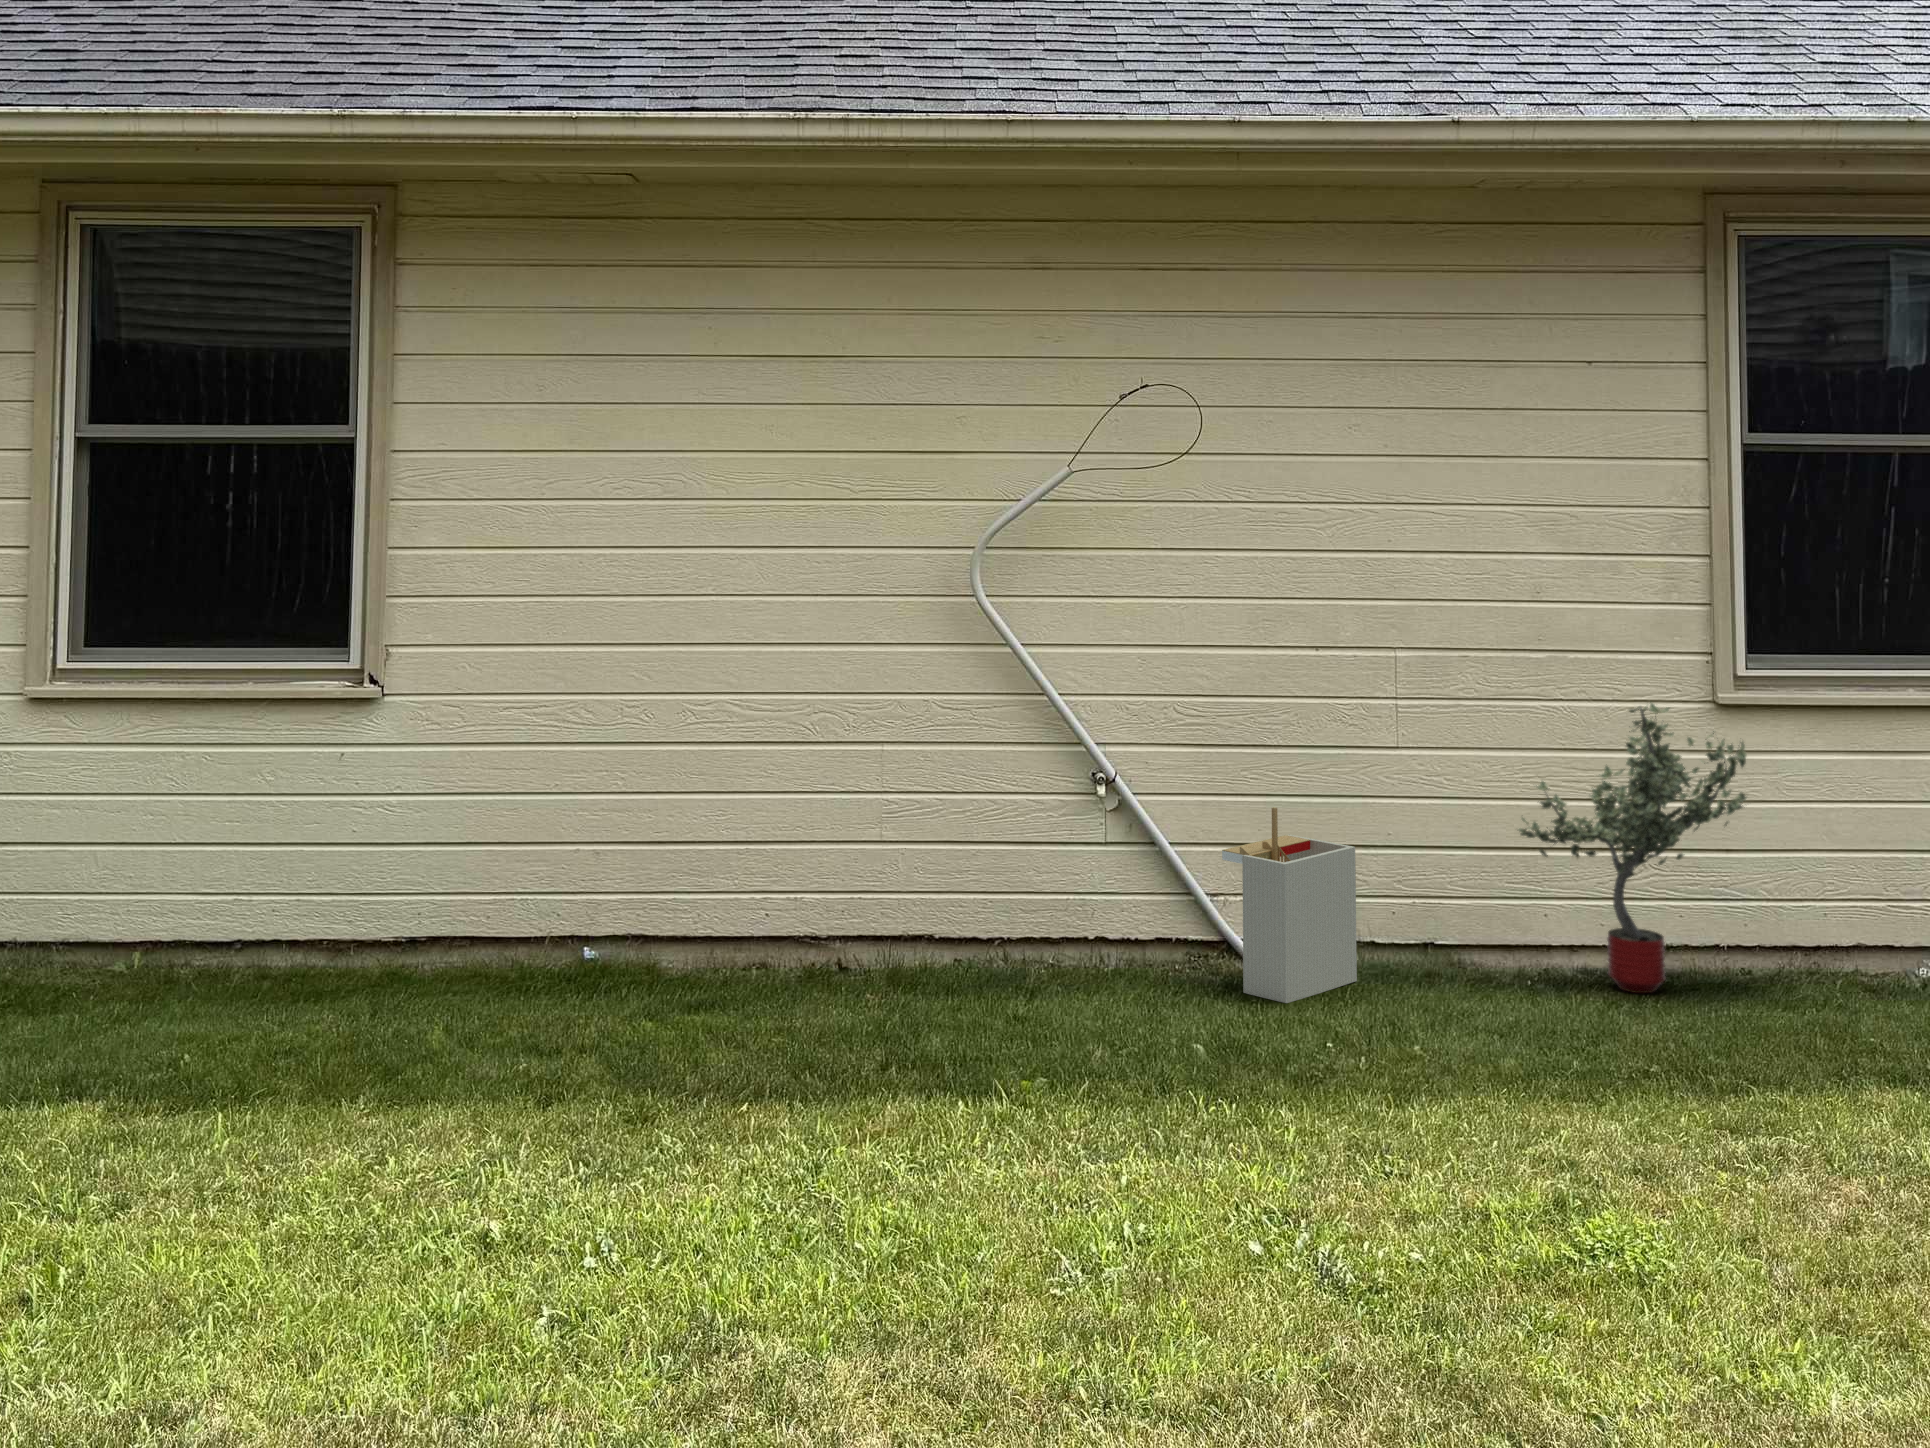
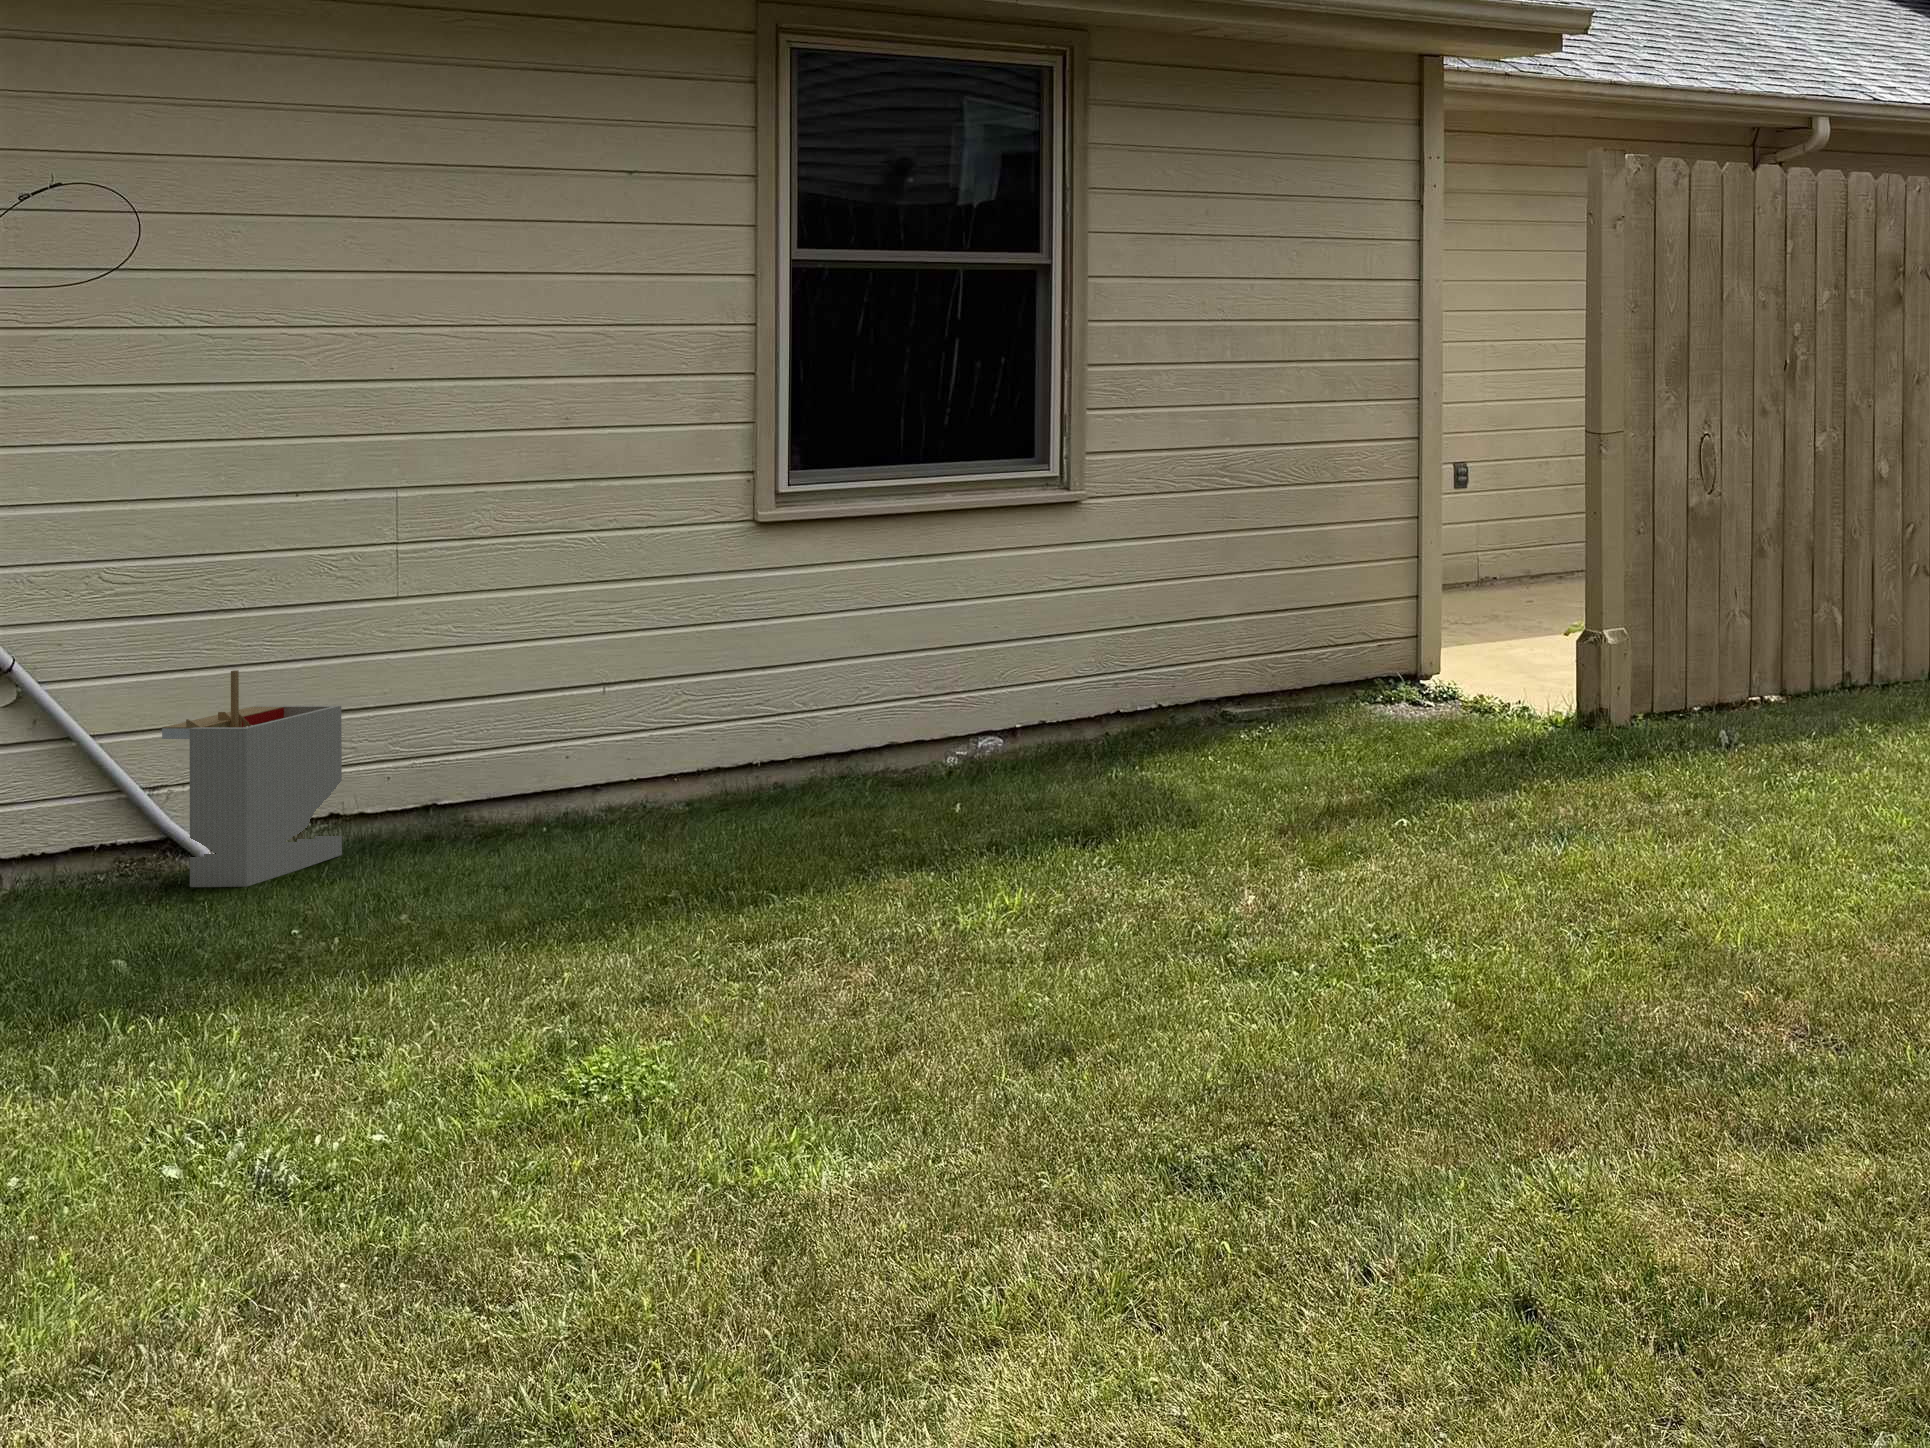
potted tree: present [1519,702,1747,993] -> none [536,519,787,815]

